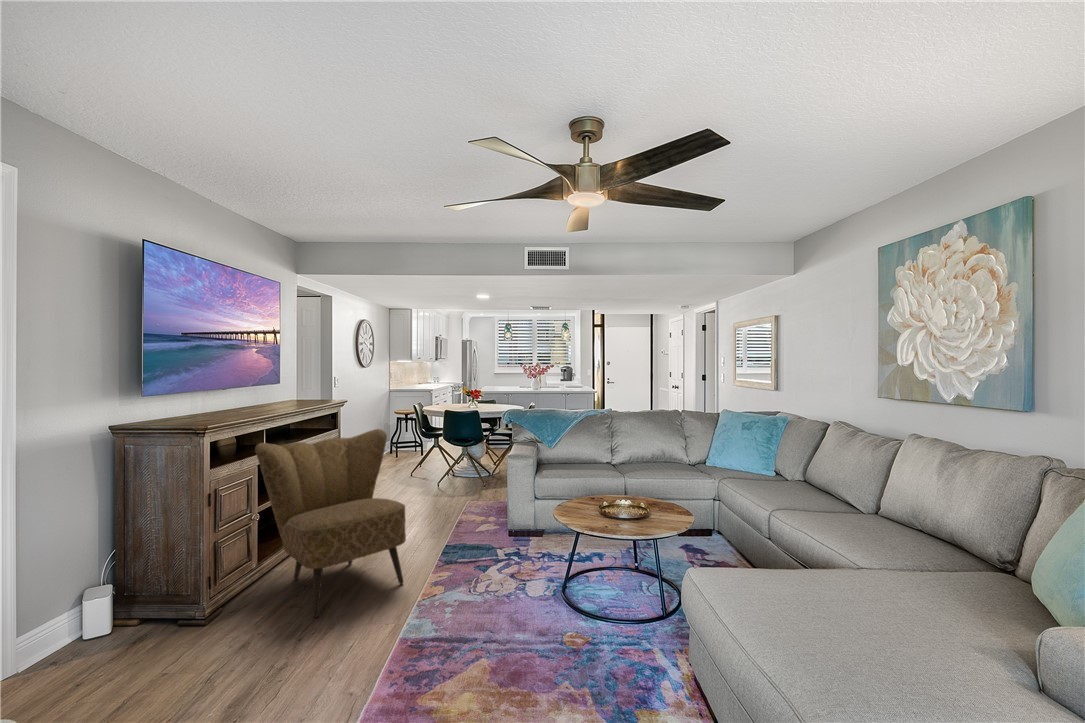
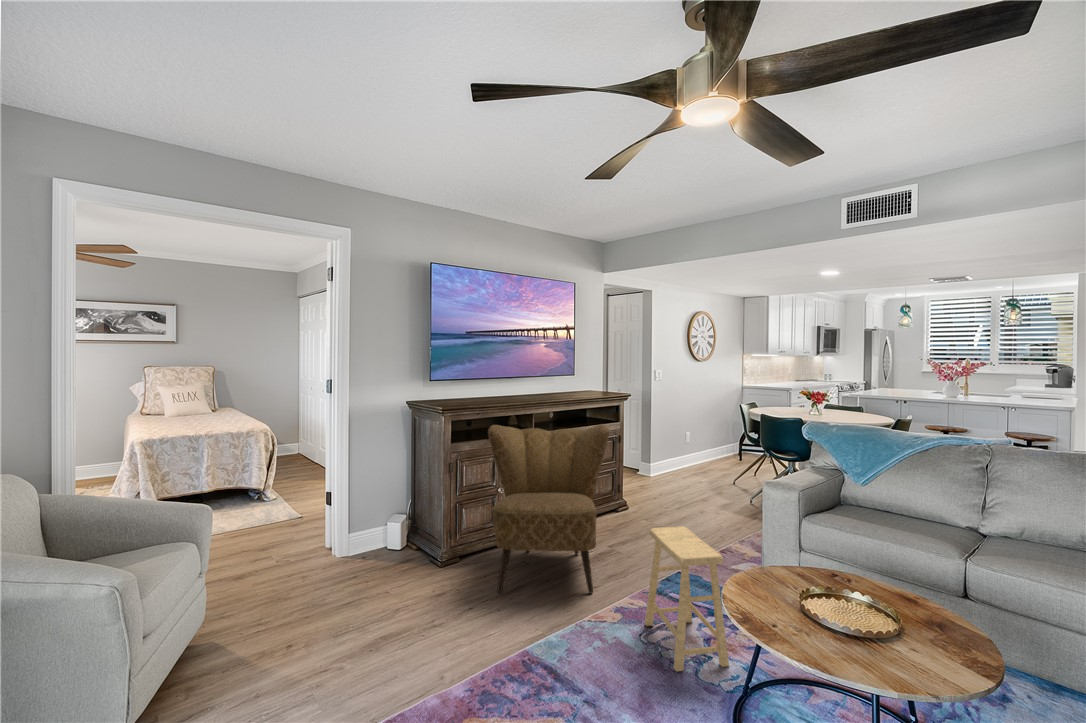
footstool: none [465,498,538,600] -> present [645,527,729,671]

